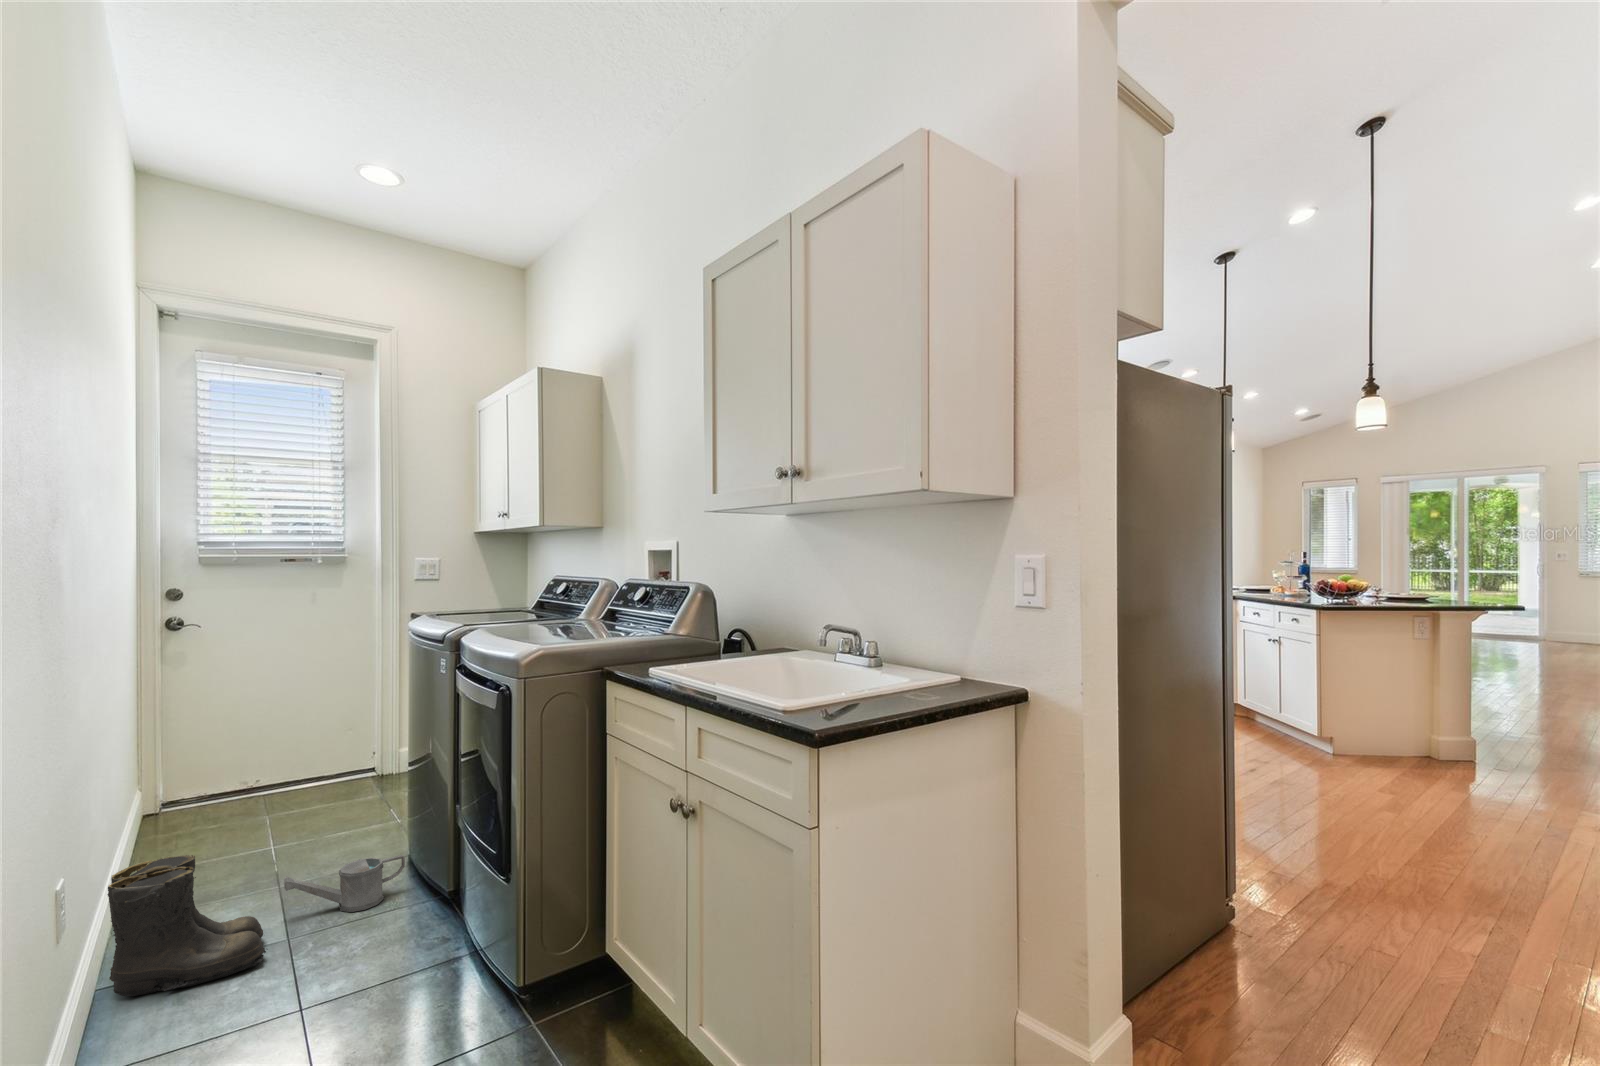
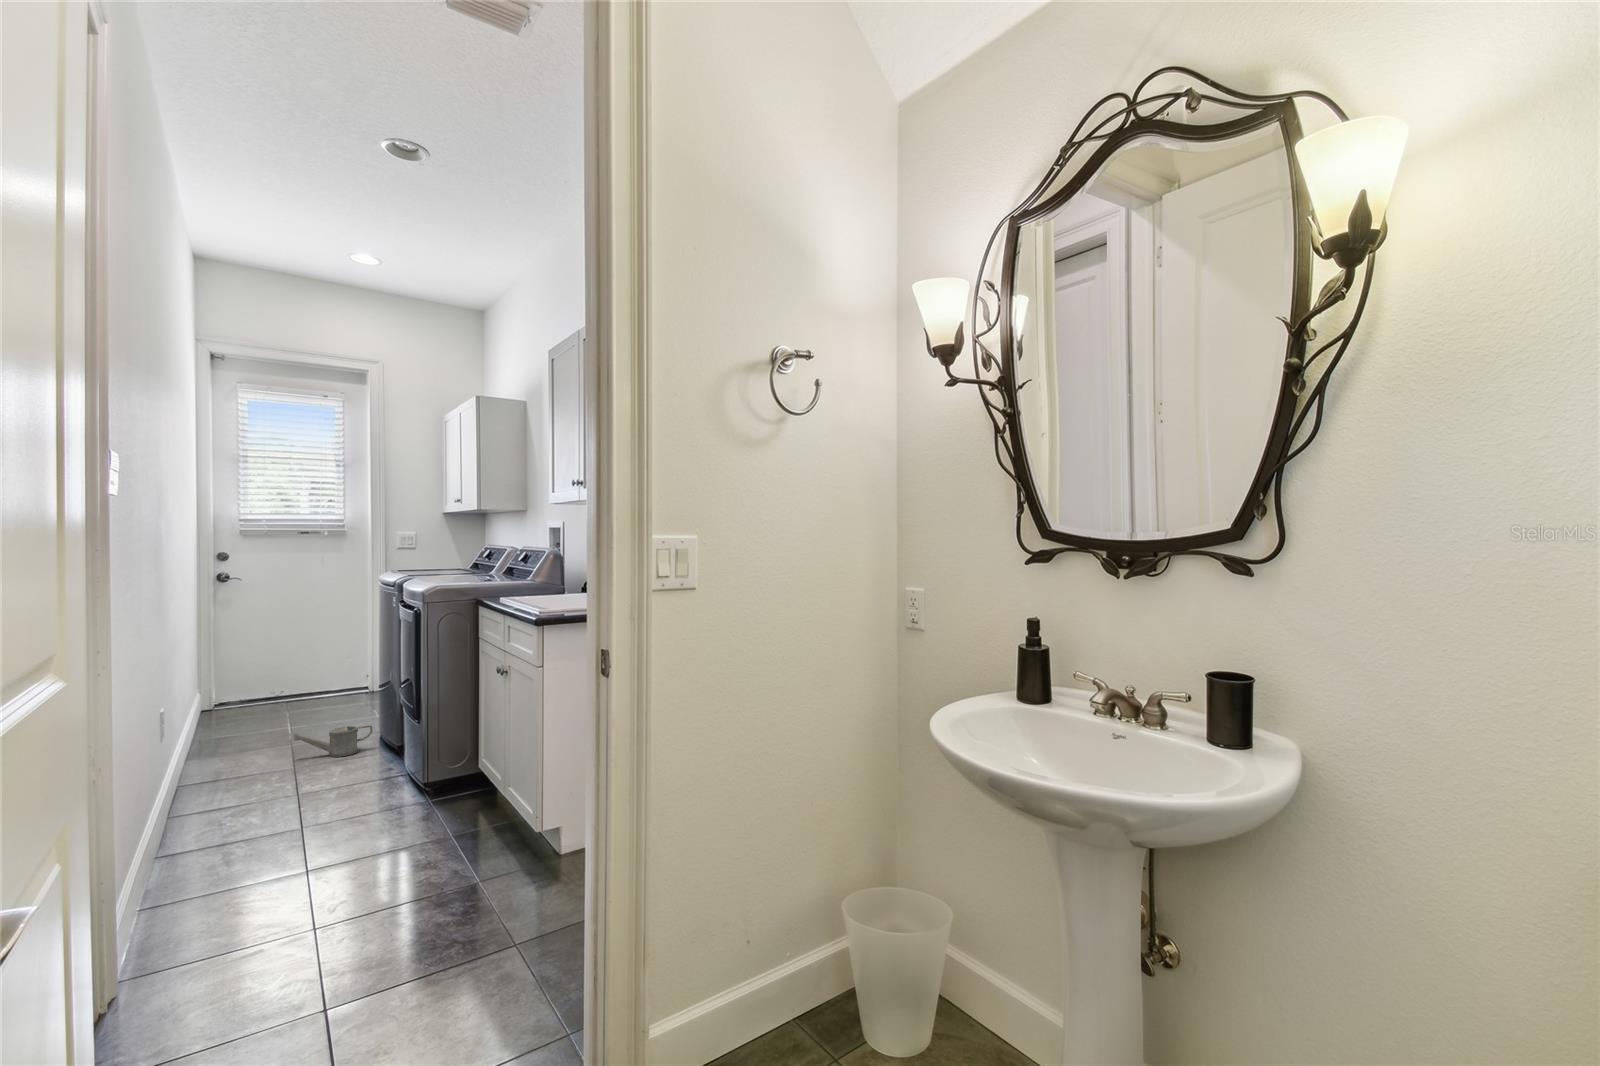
boots: present [107,855,266,996] -> none [186,712,281,788]

